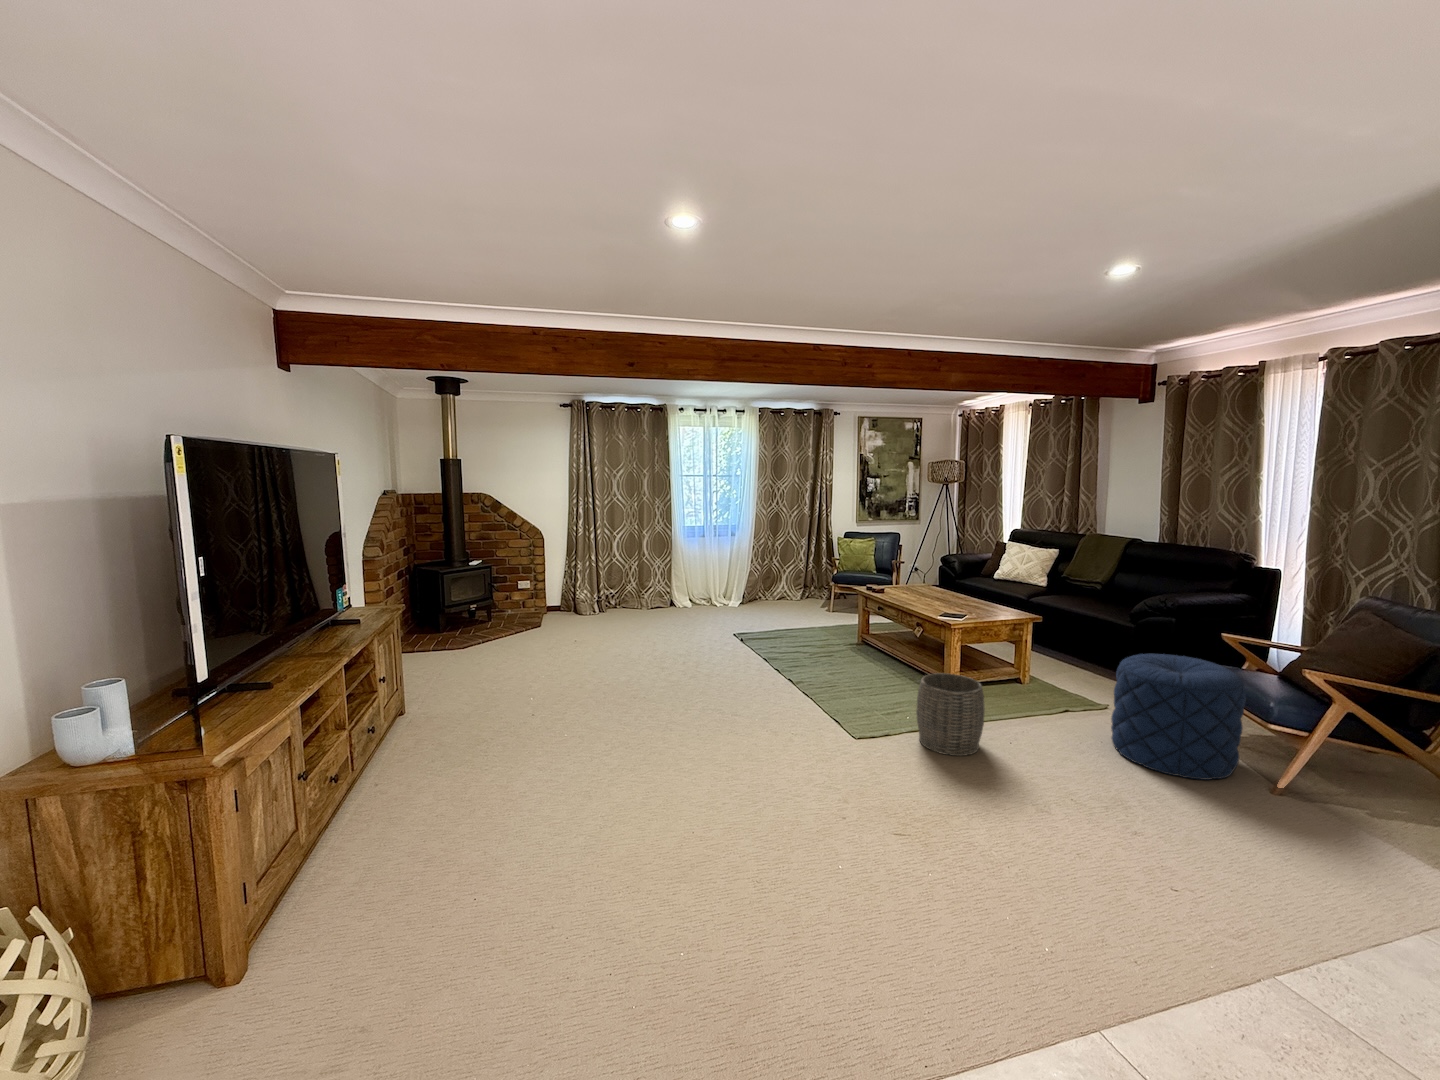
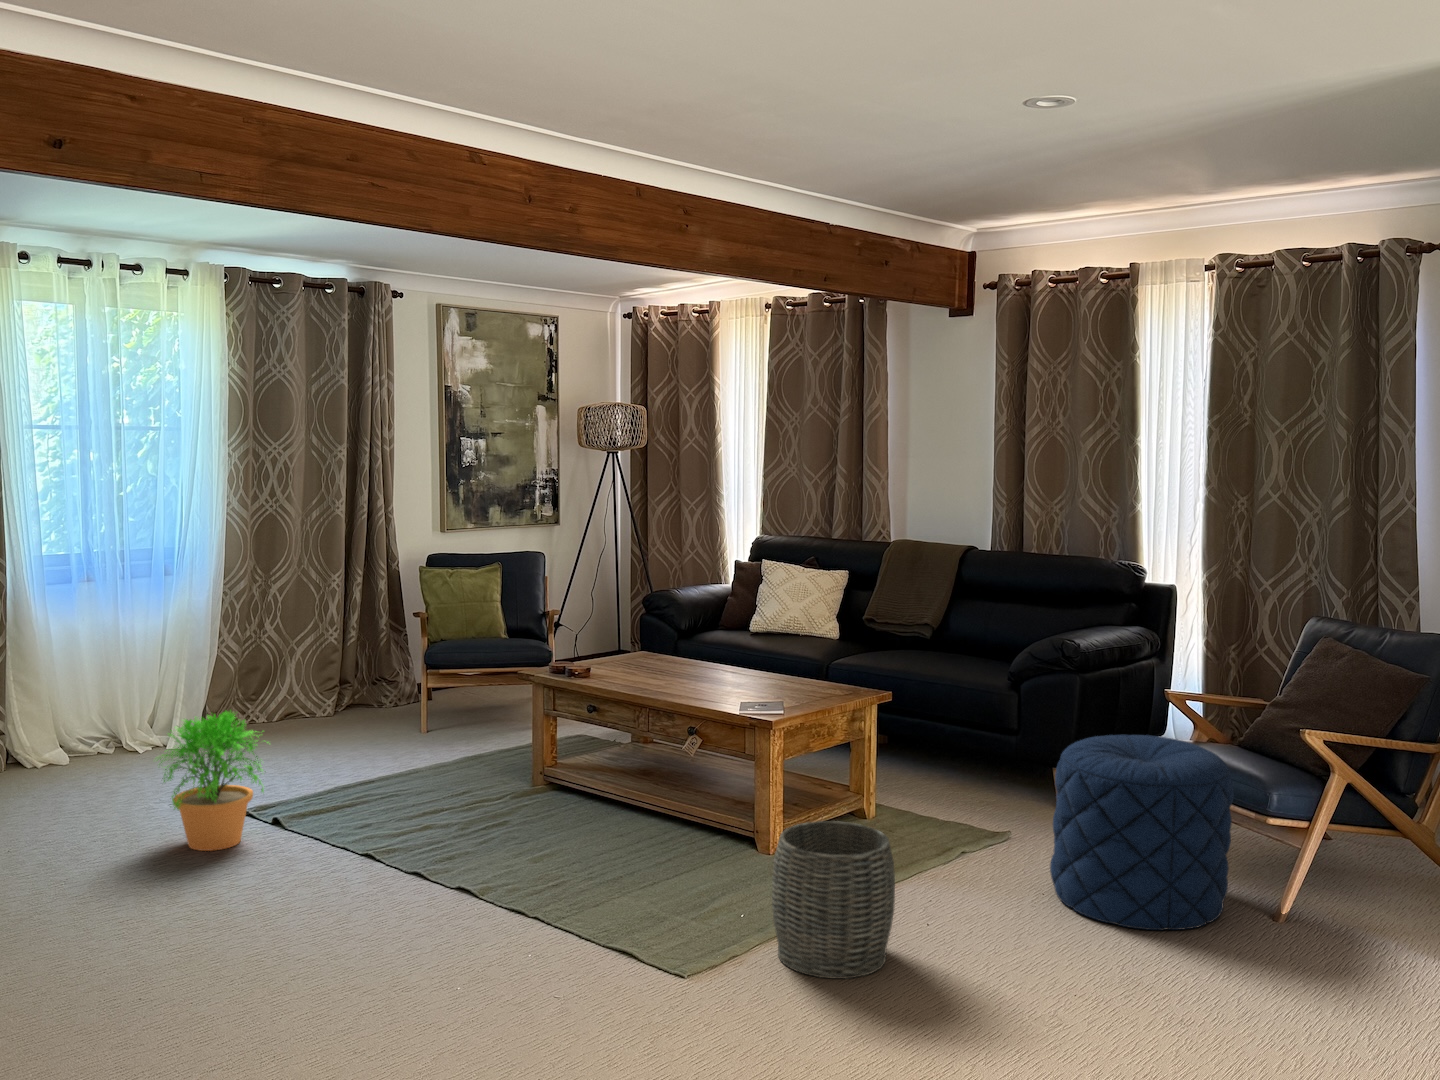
potted plant: none [692,590,740,648] -> present [159,711,264,851]

